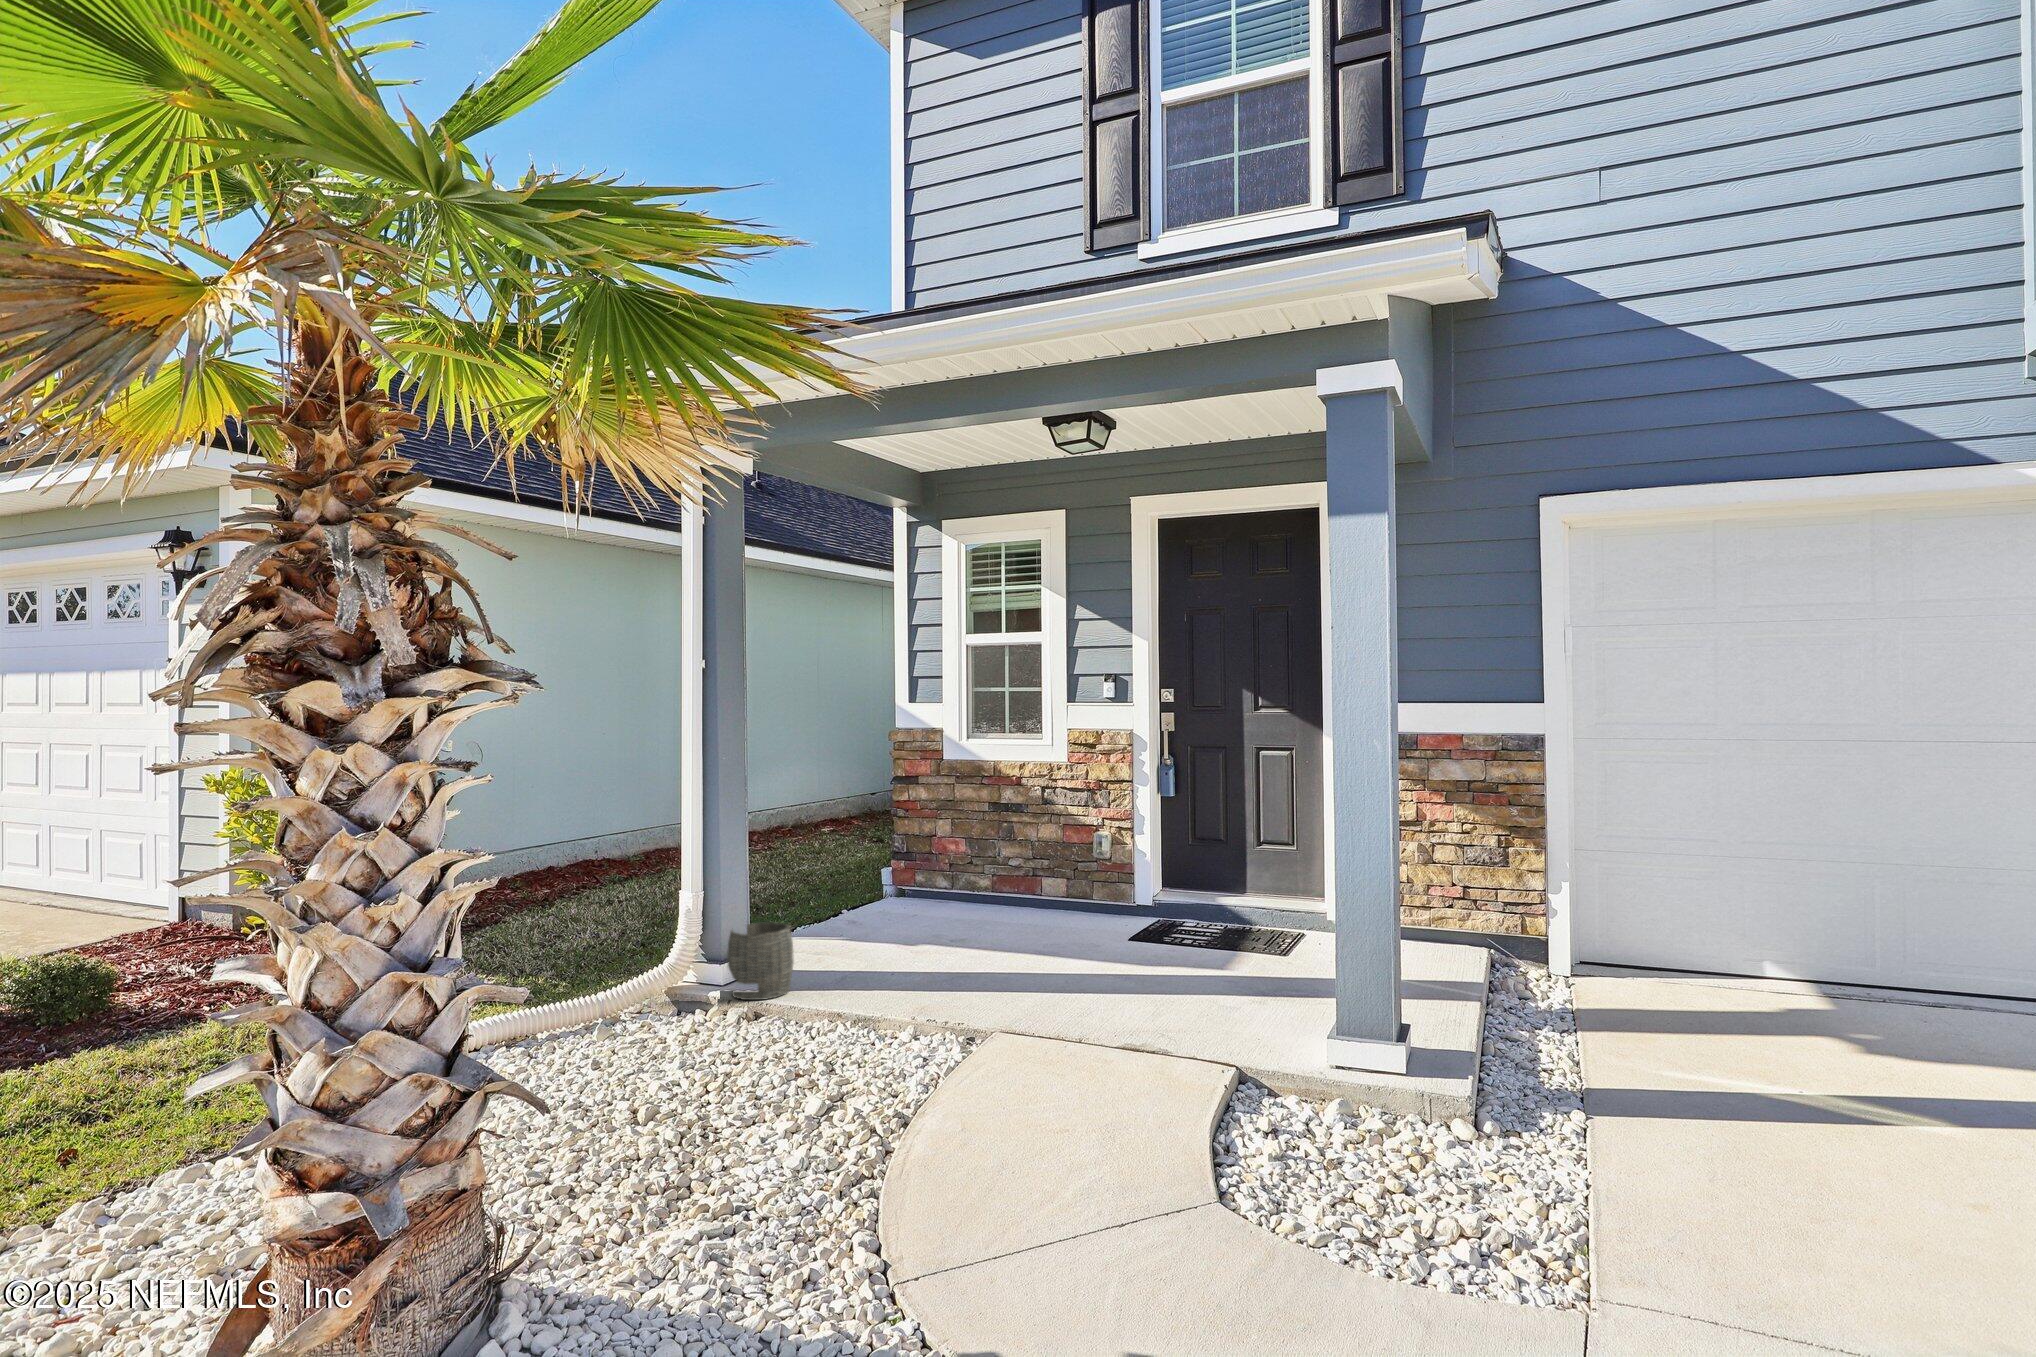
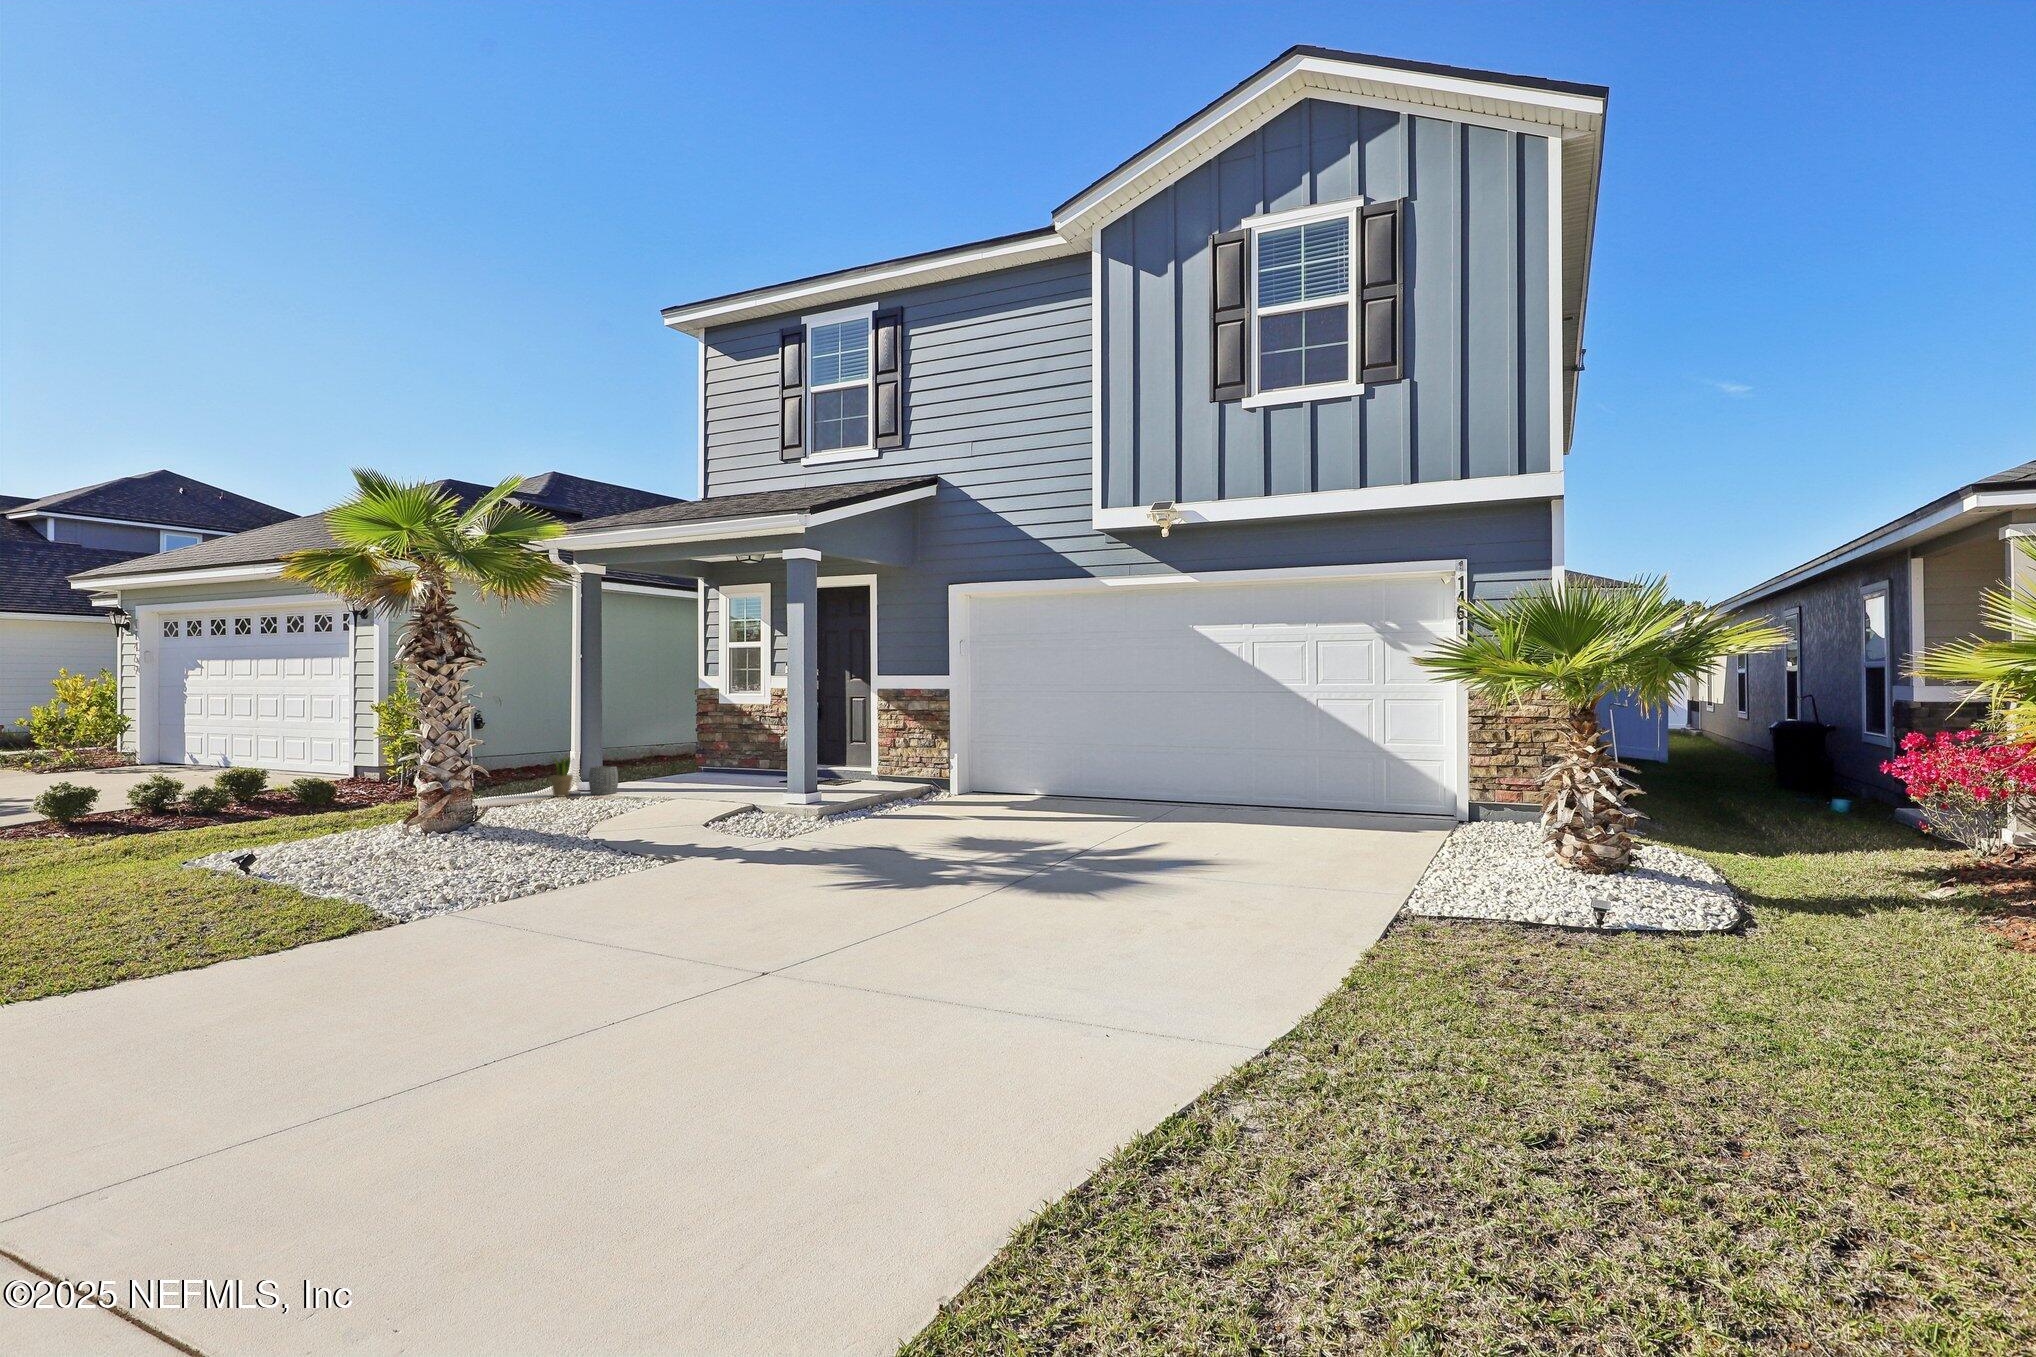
potted plant: none [629,900,691,1007] -> present [550,757,573,797]

